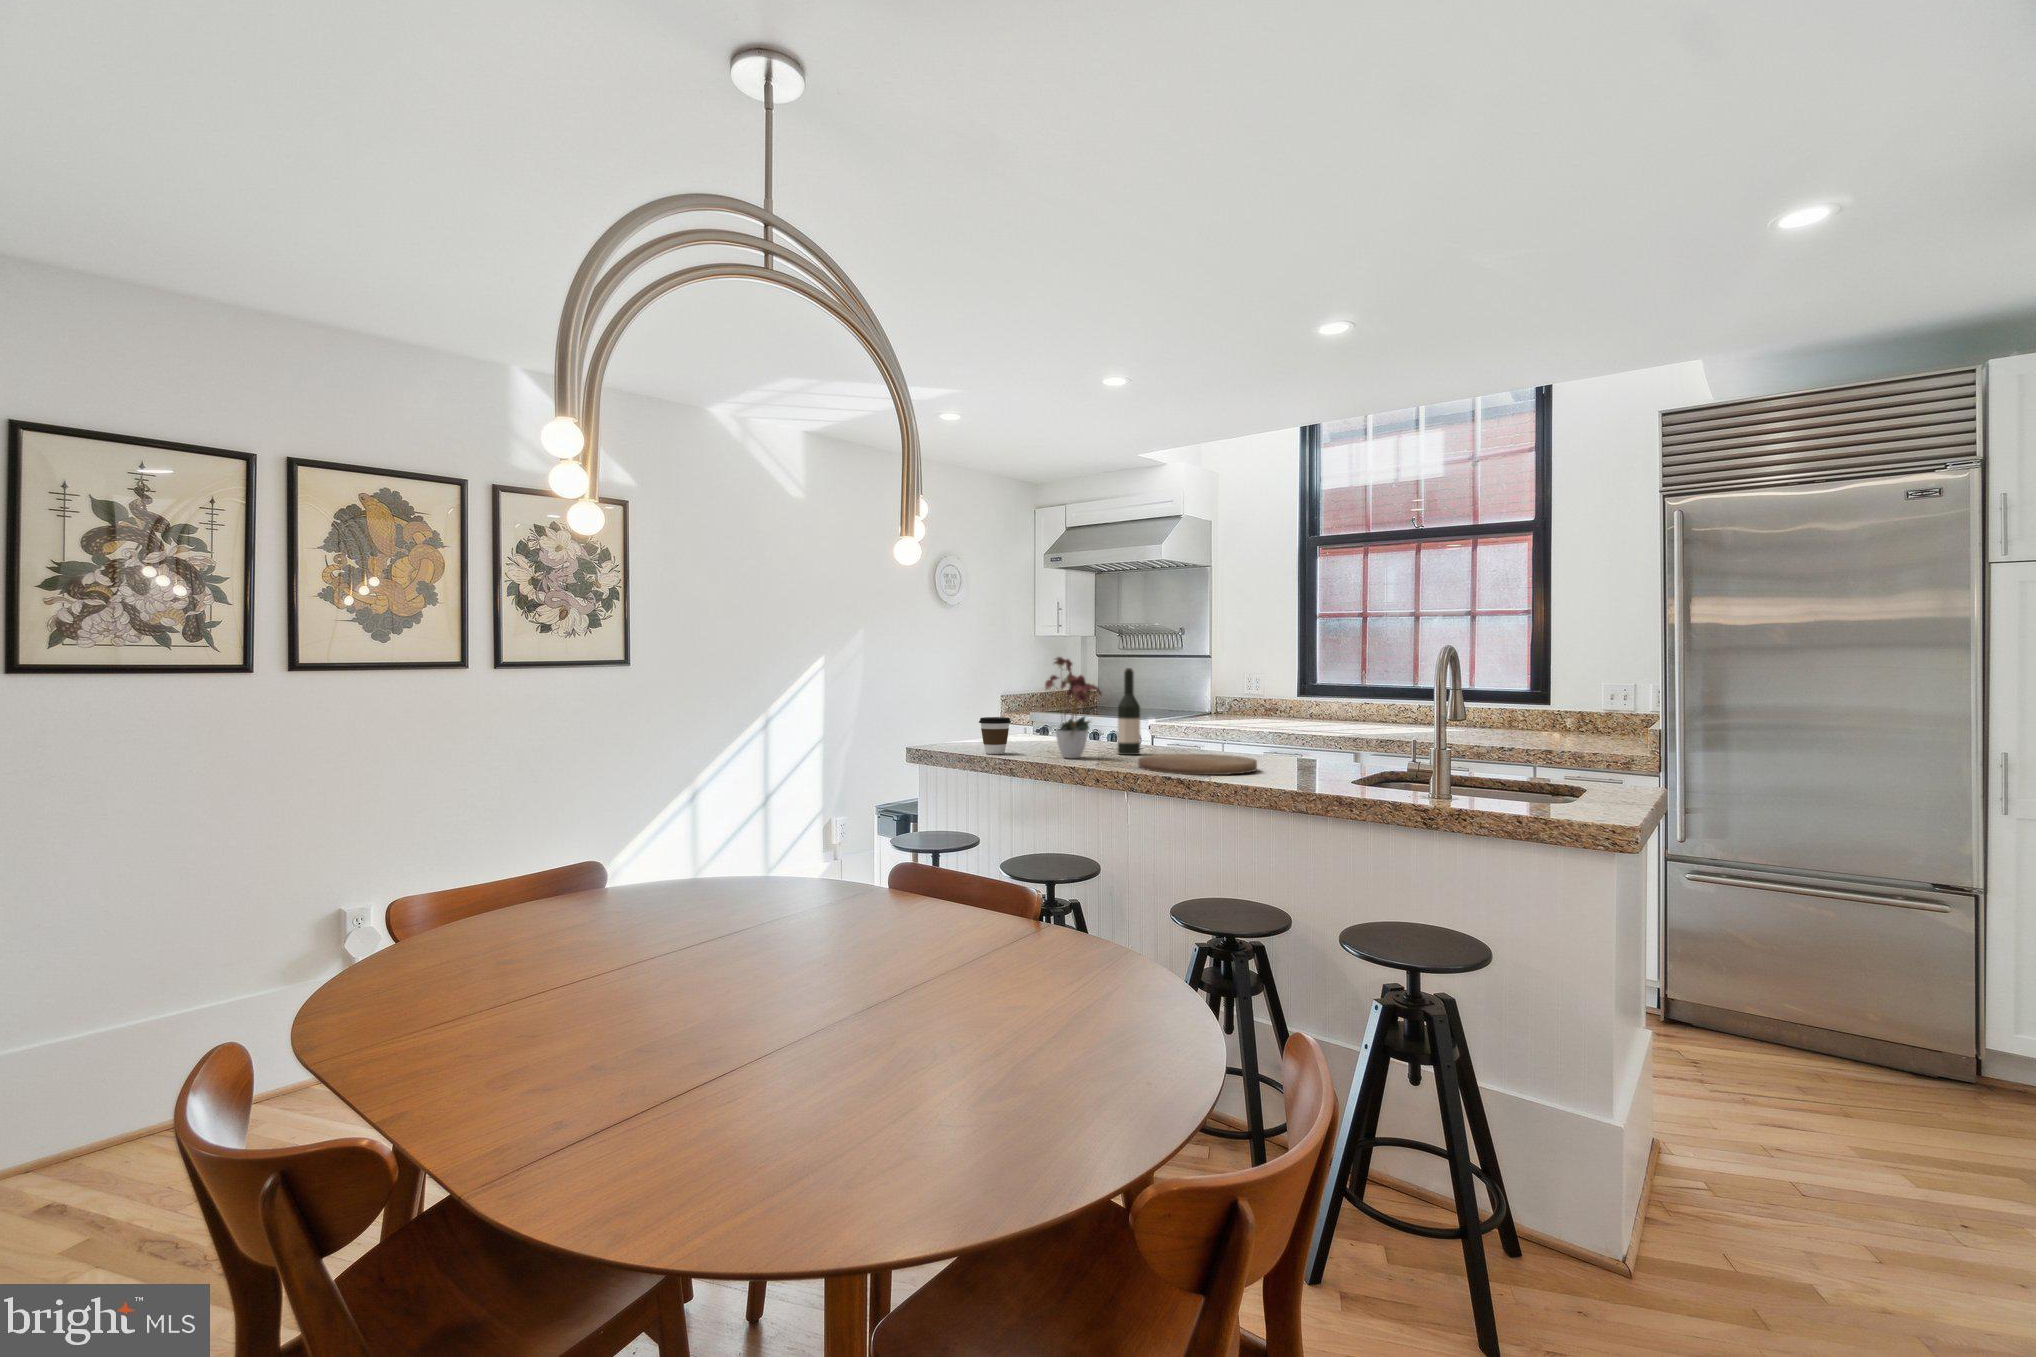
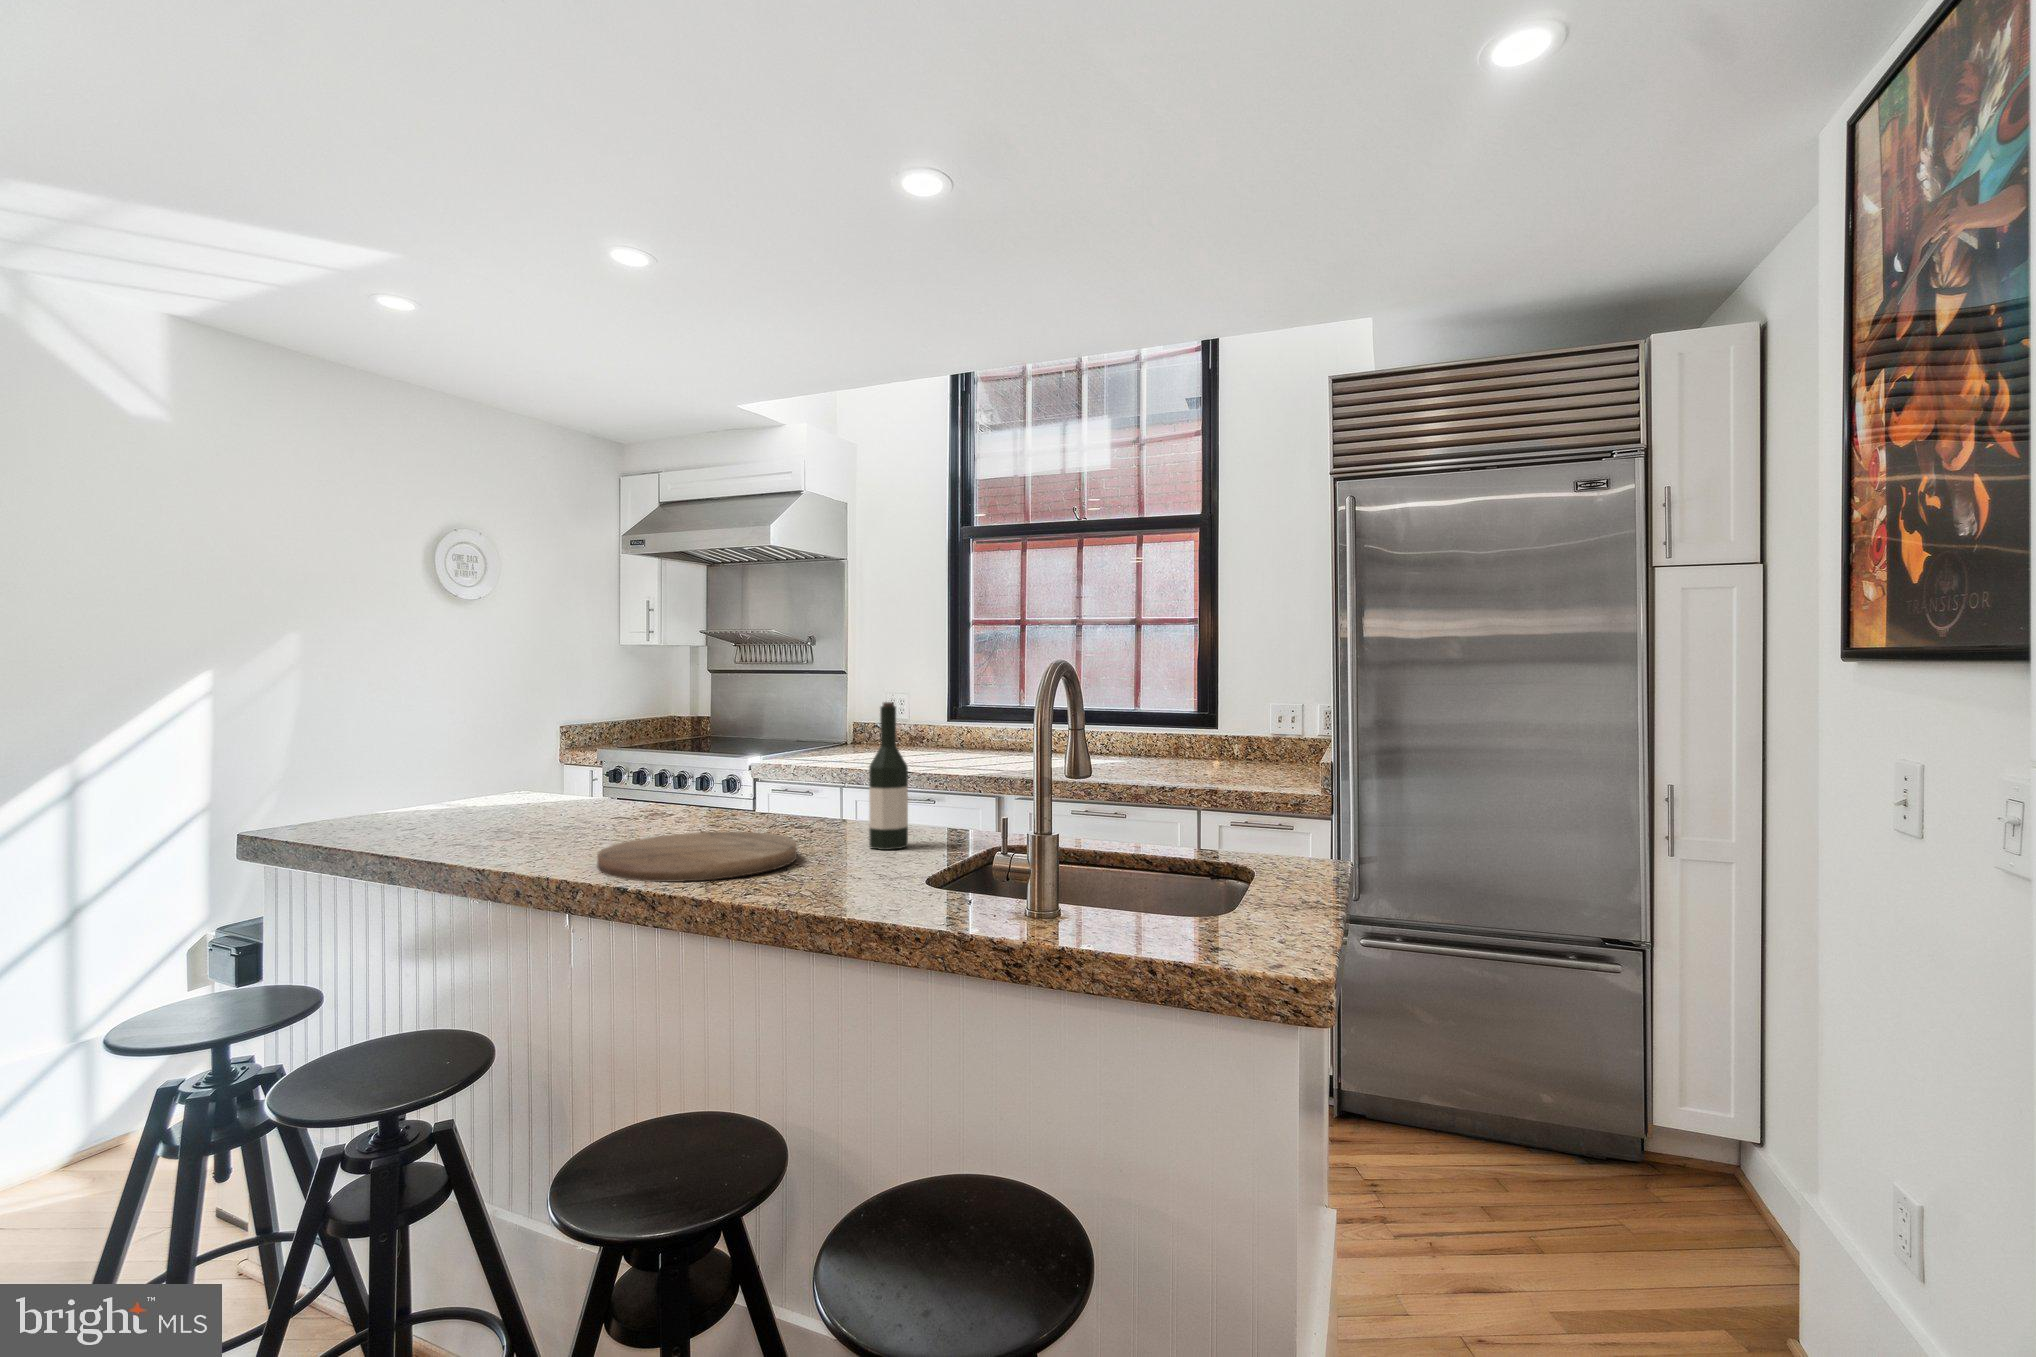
flower arrangement: present [1045,657,1102,758] -> none [454,671,565,849]
wine bottle: present [1118,668,1140,755] -> present [869,702,908,850]
coffee cup: present [979,717,1011,754] -> none [343,780,409,846]

